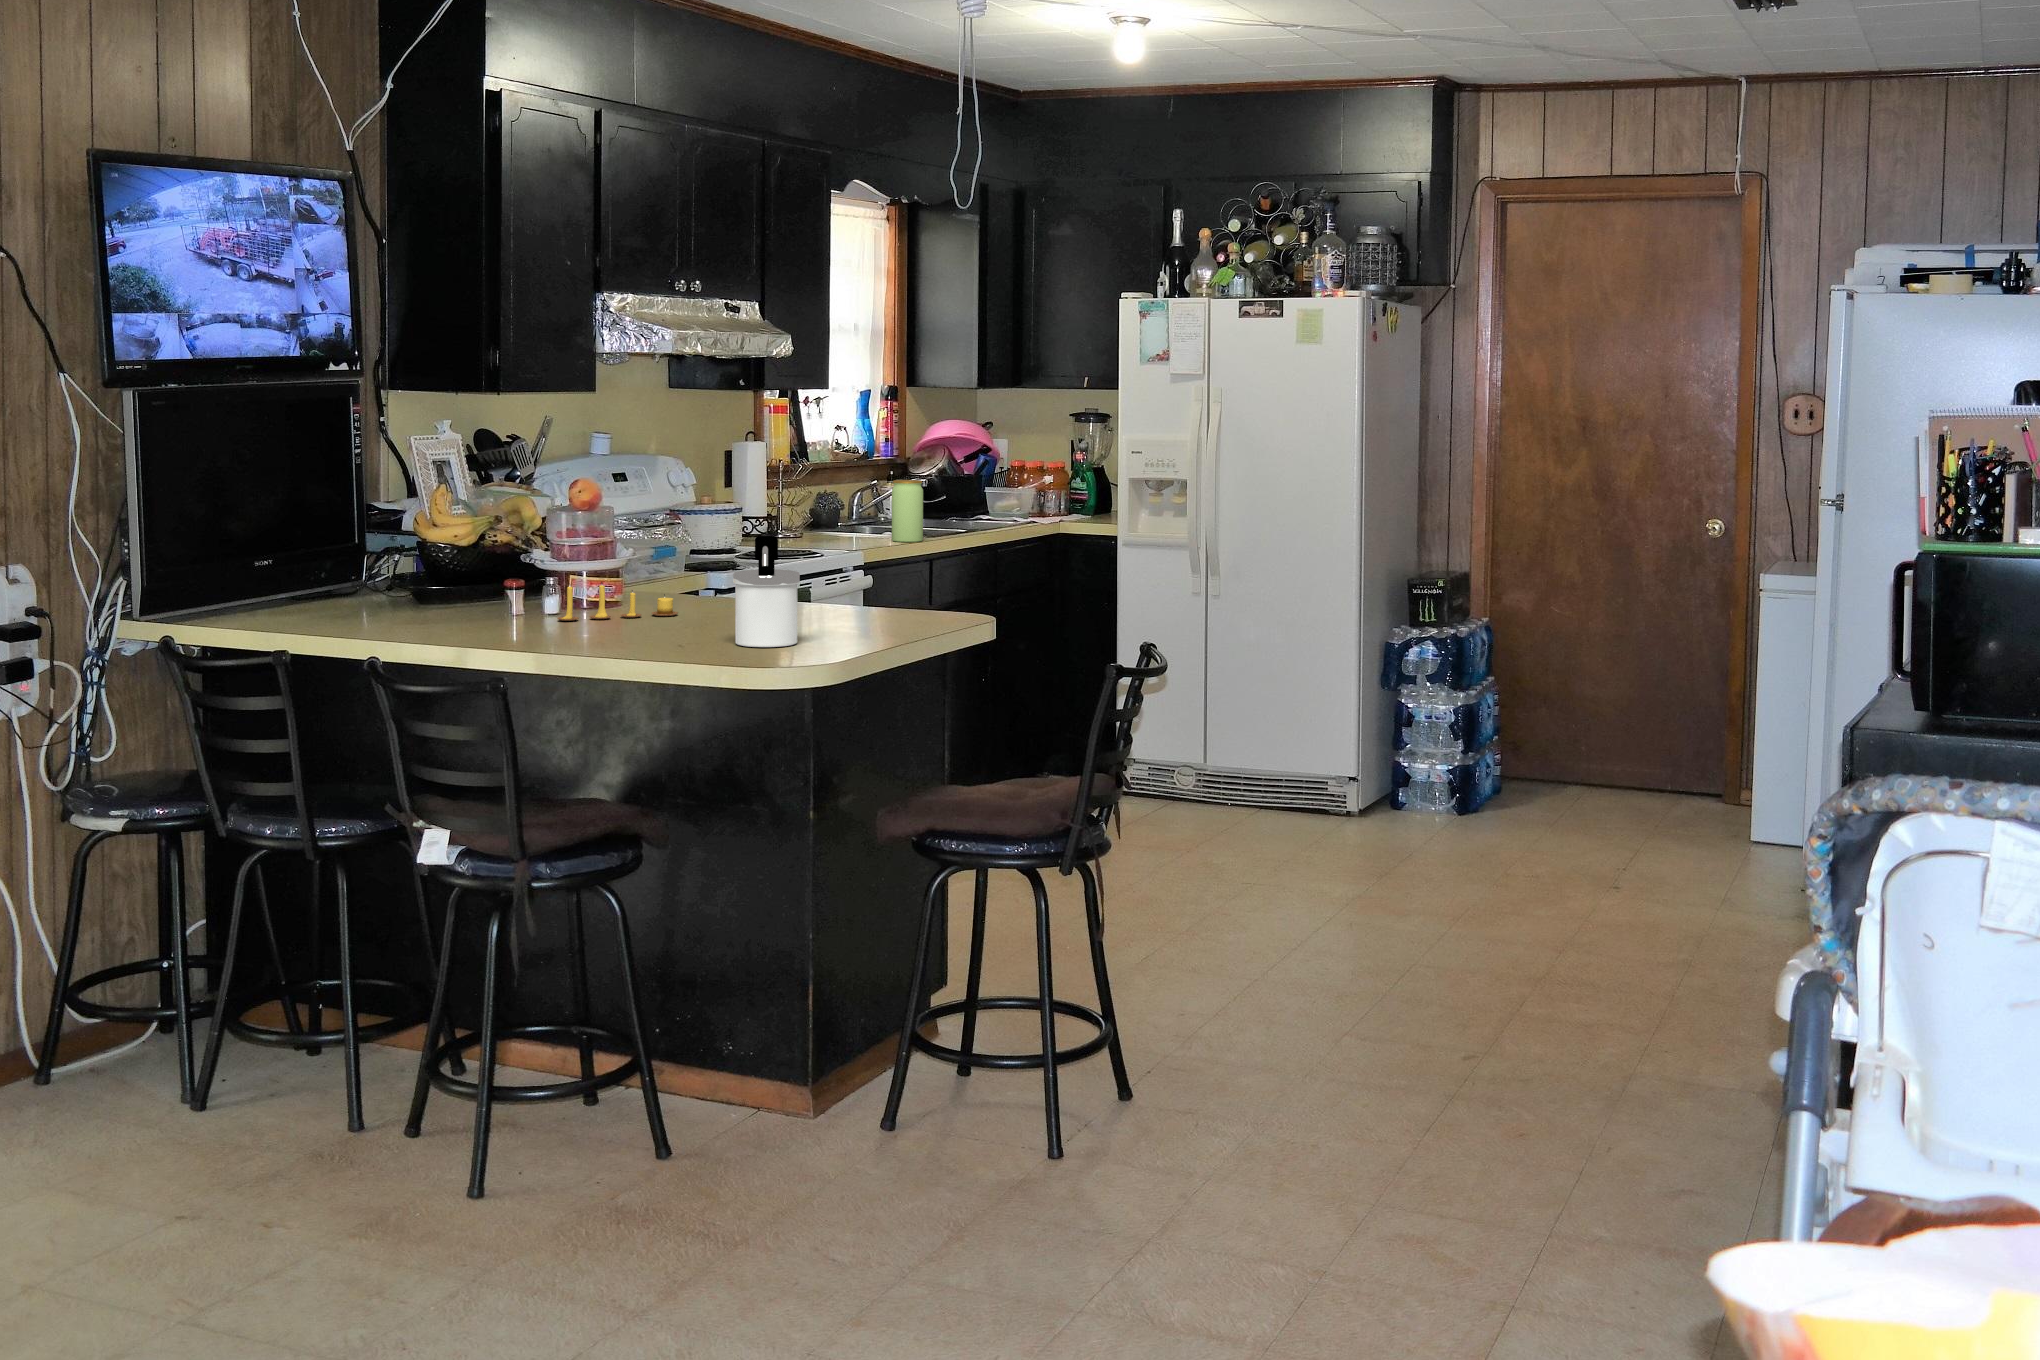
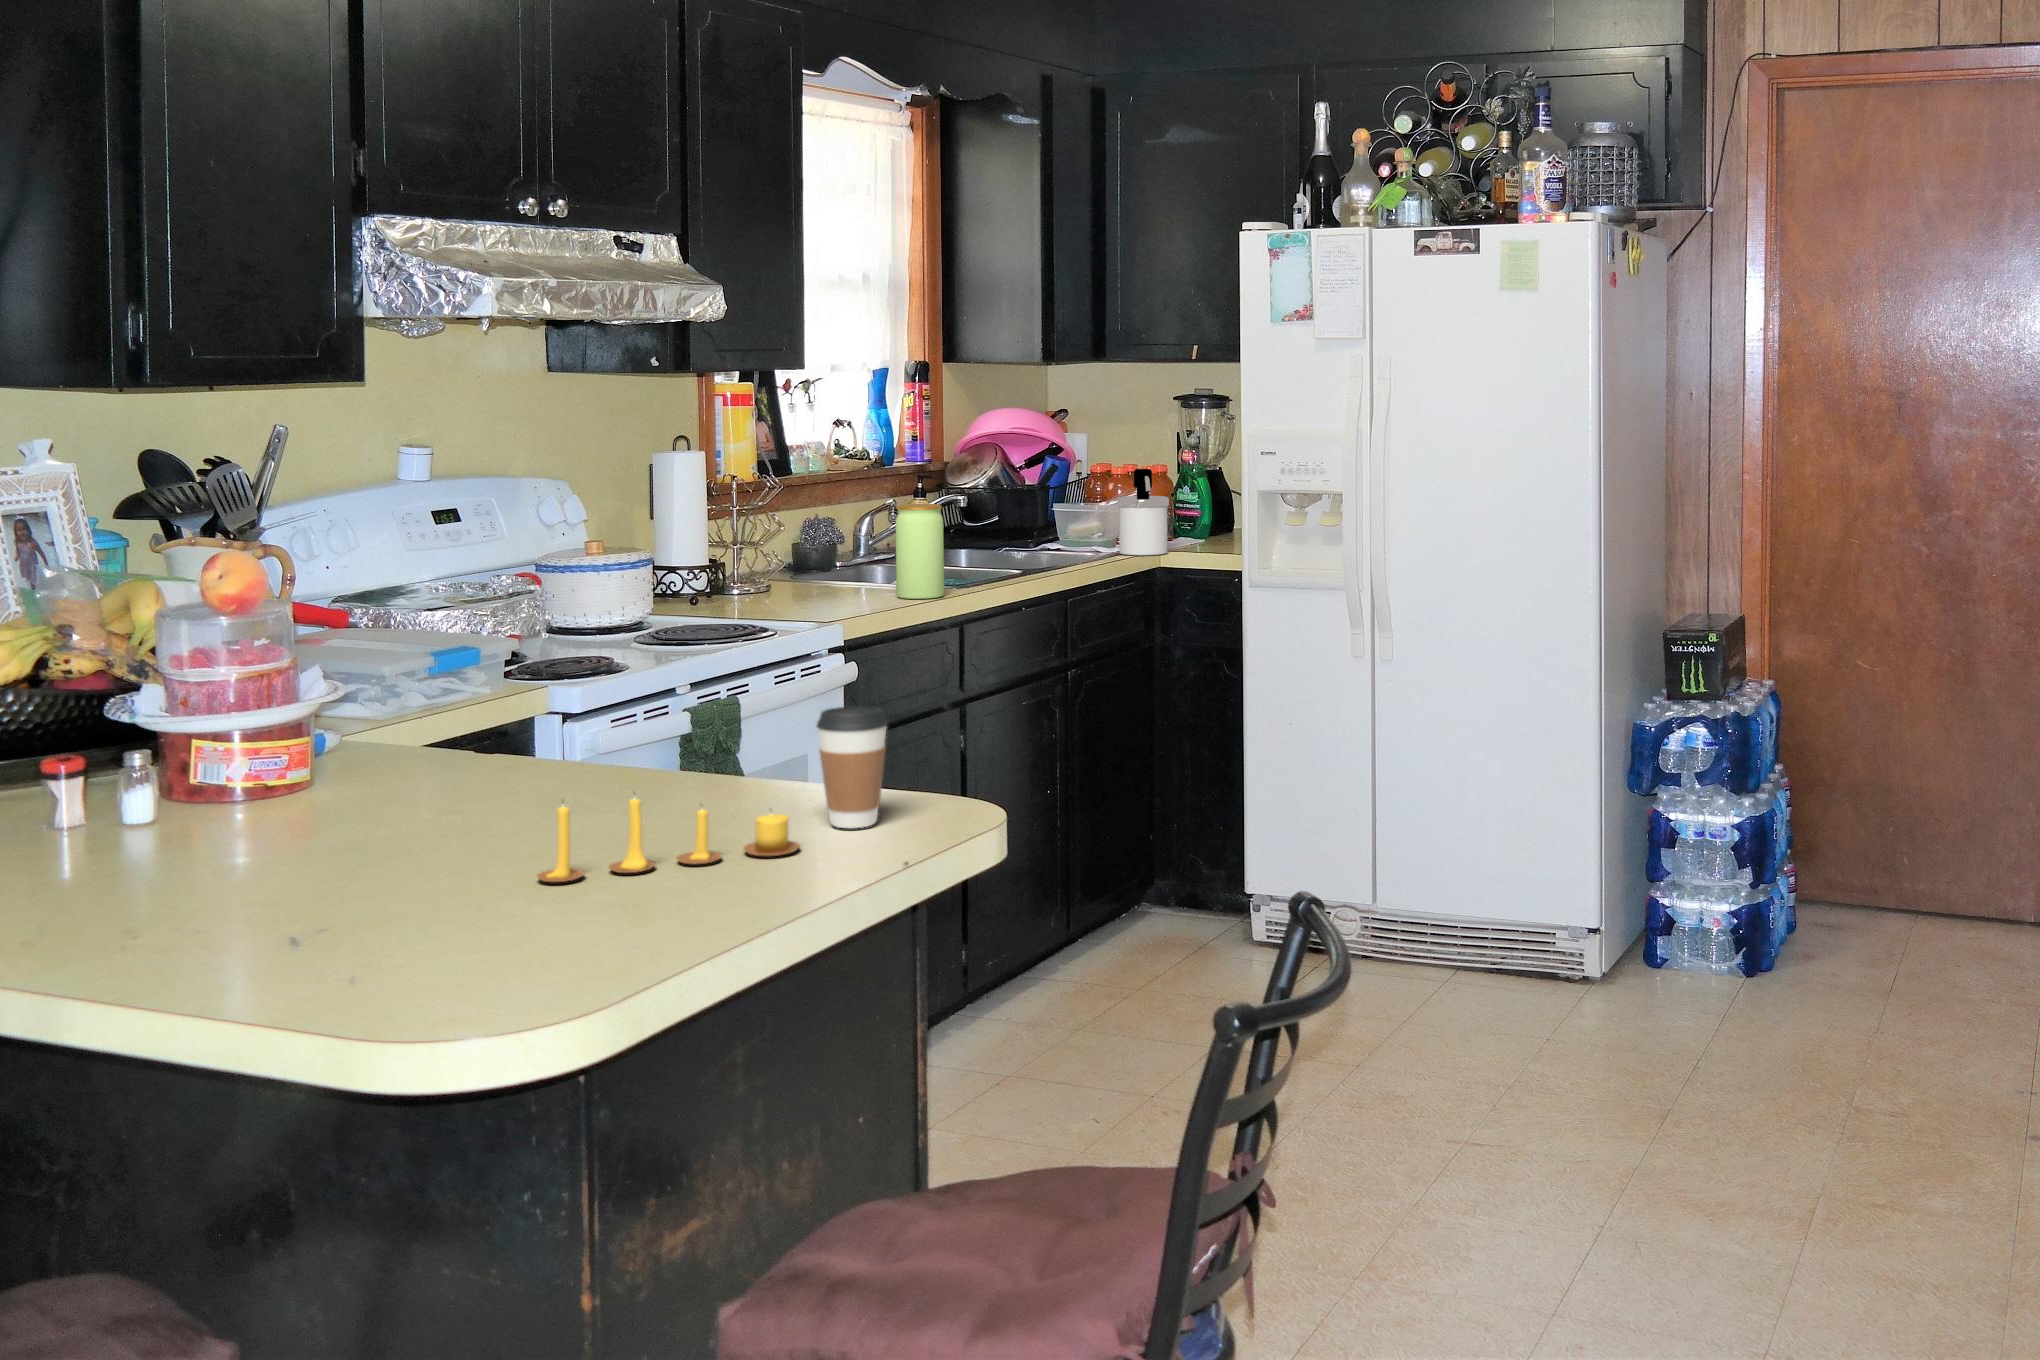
soap dispenser: present [733,536,800,647] -> present [1117,469,1169,555]
coffee cup: none [913,560,948,619] -> present [817,706,888,828]
candle: present [557,583,678,621] -> present [537,792,799,882]

